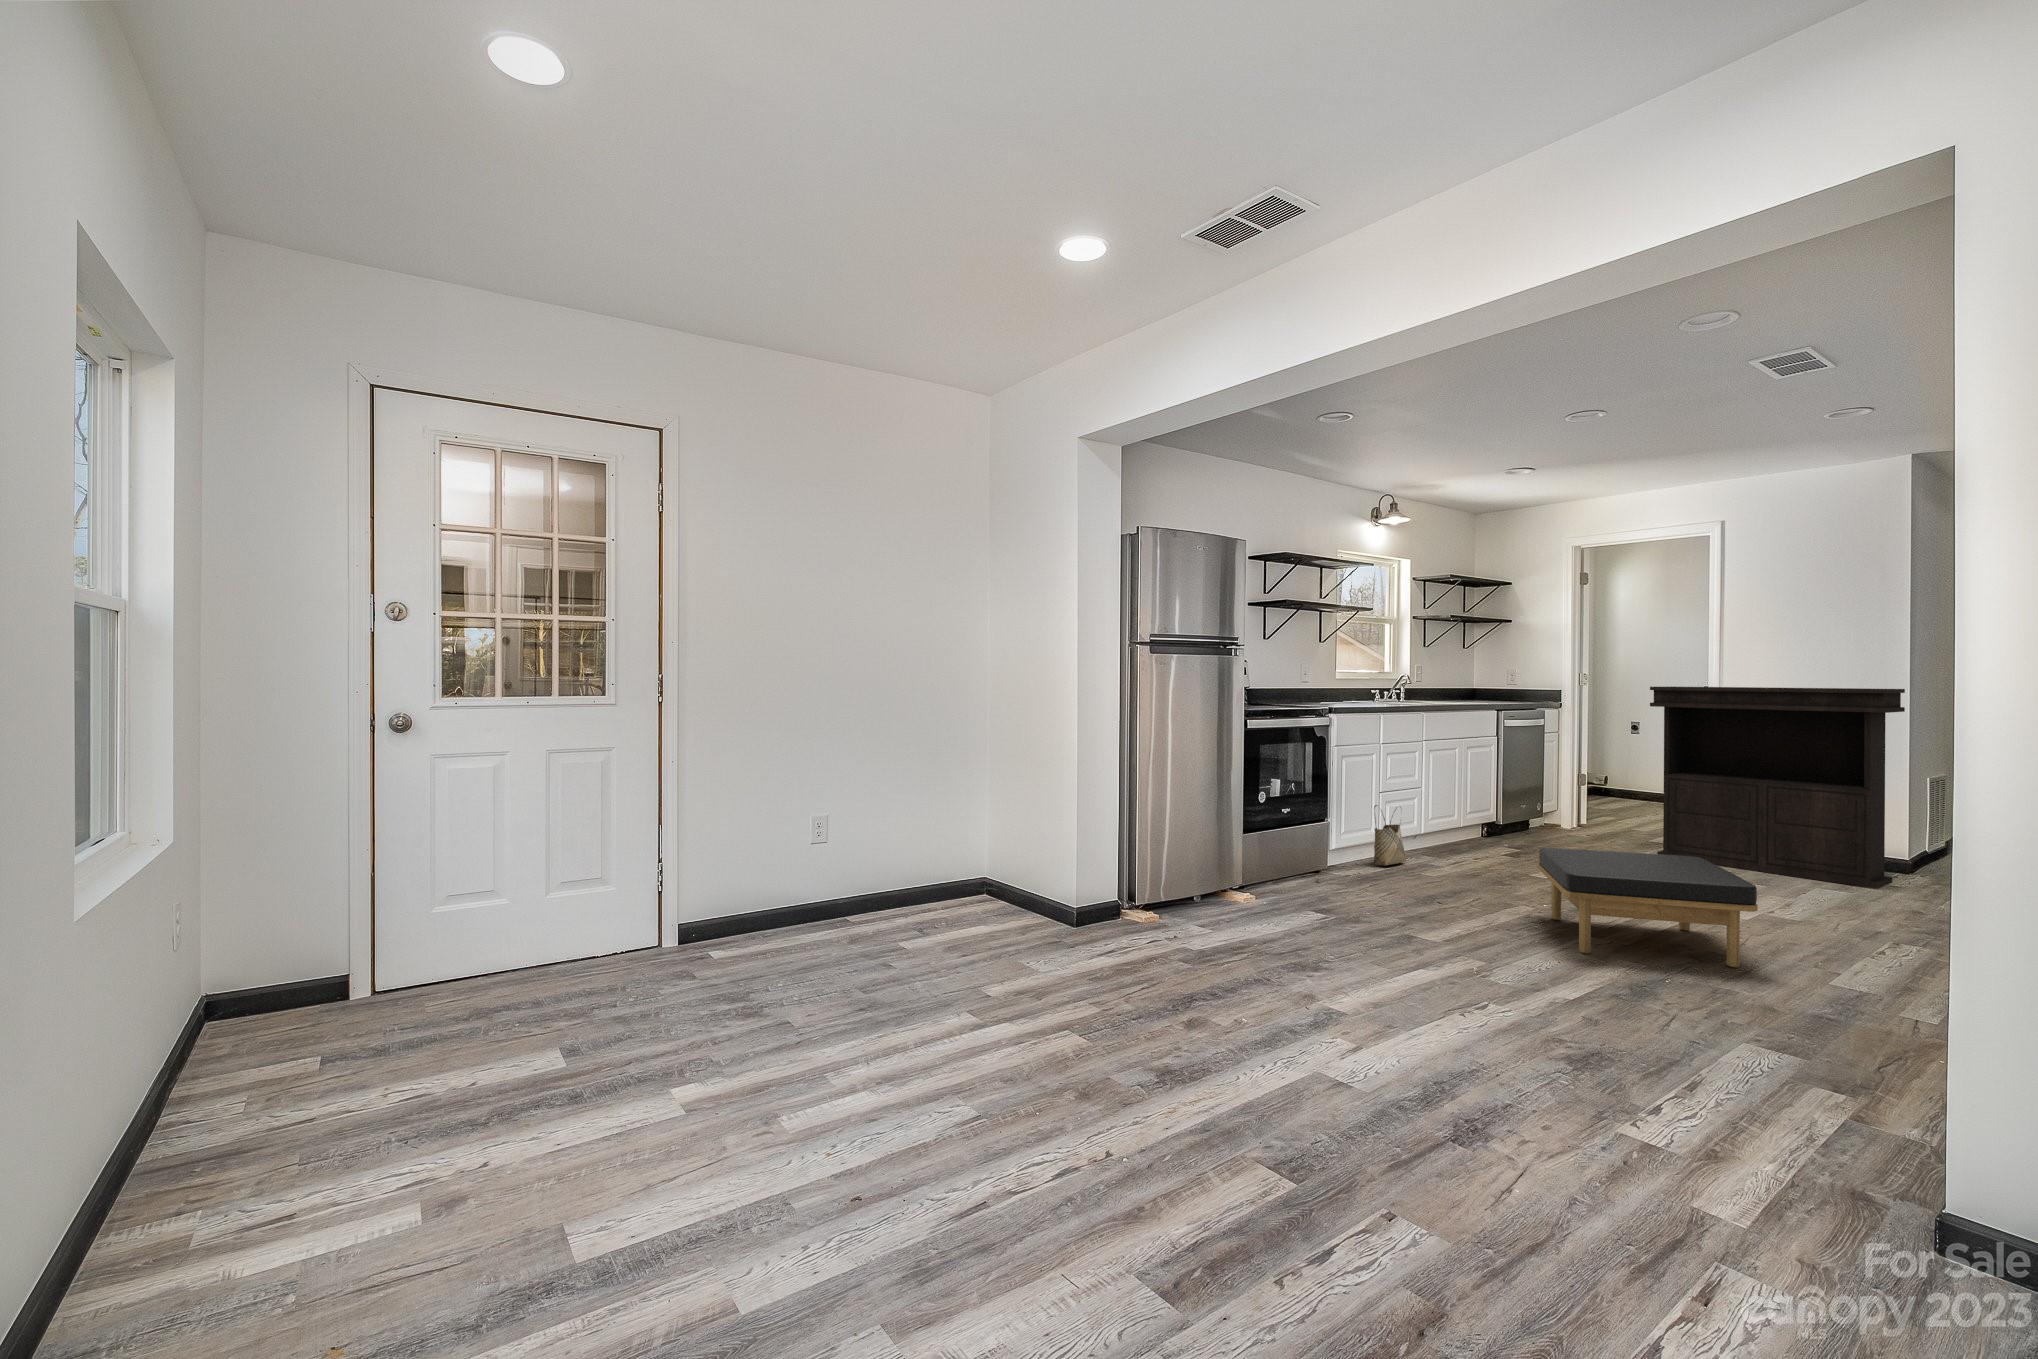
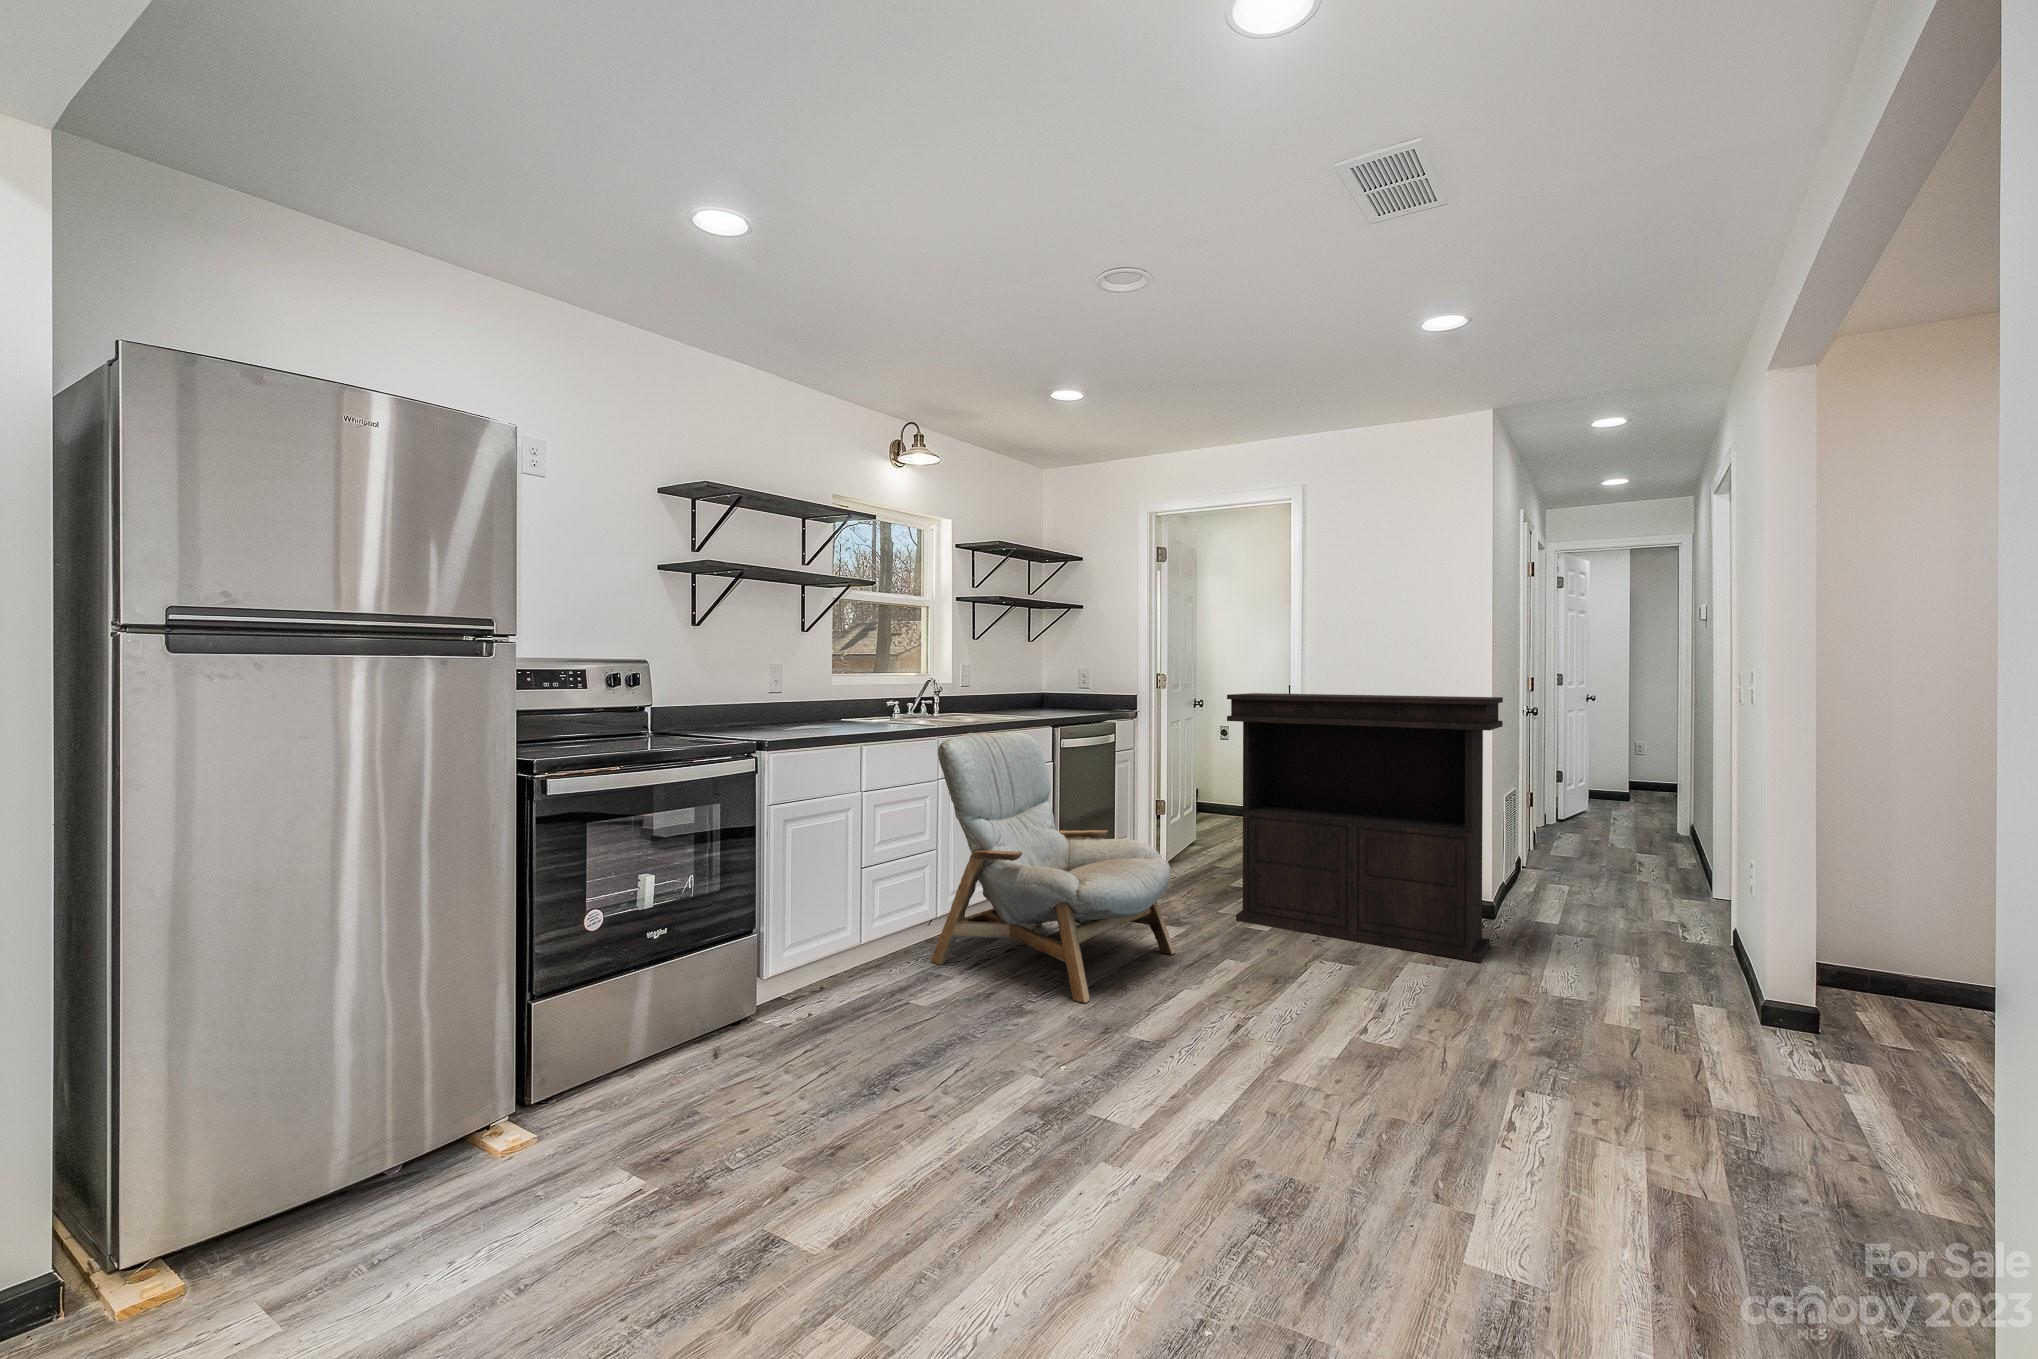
armchair: none [1424,710,1609,881] -> present [931,732,1175,1003]
woven basket: present [1373,805,1406,866] -> none [839,891,895,994]
ottoman: present [1538,848,1758,967] -> none [1038,998,1377,1275]

